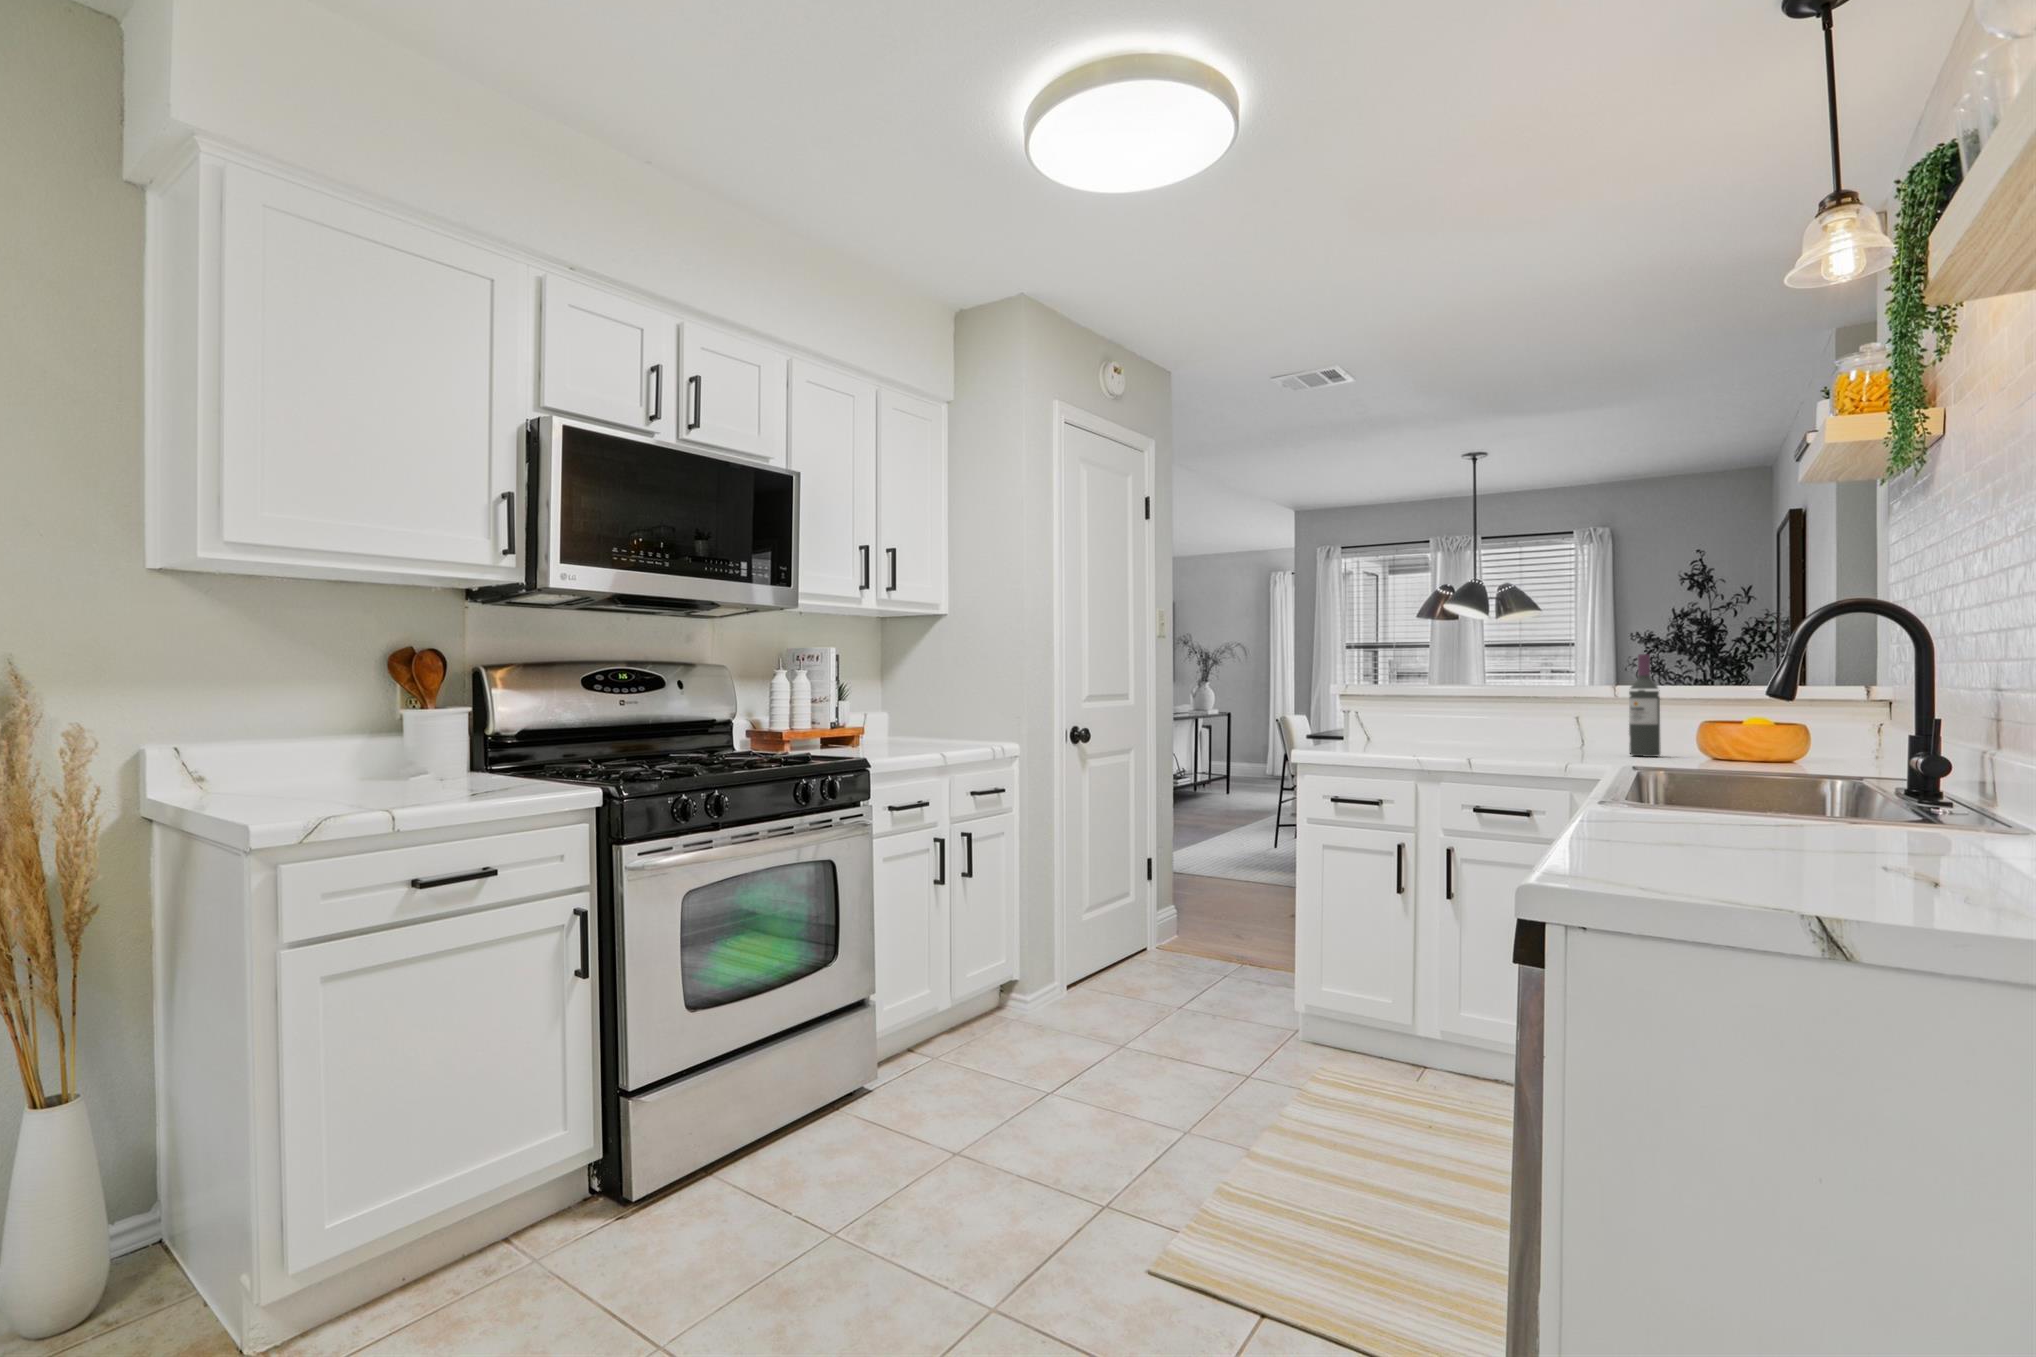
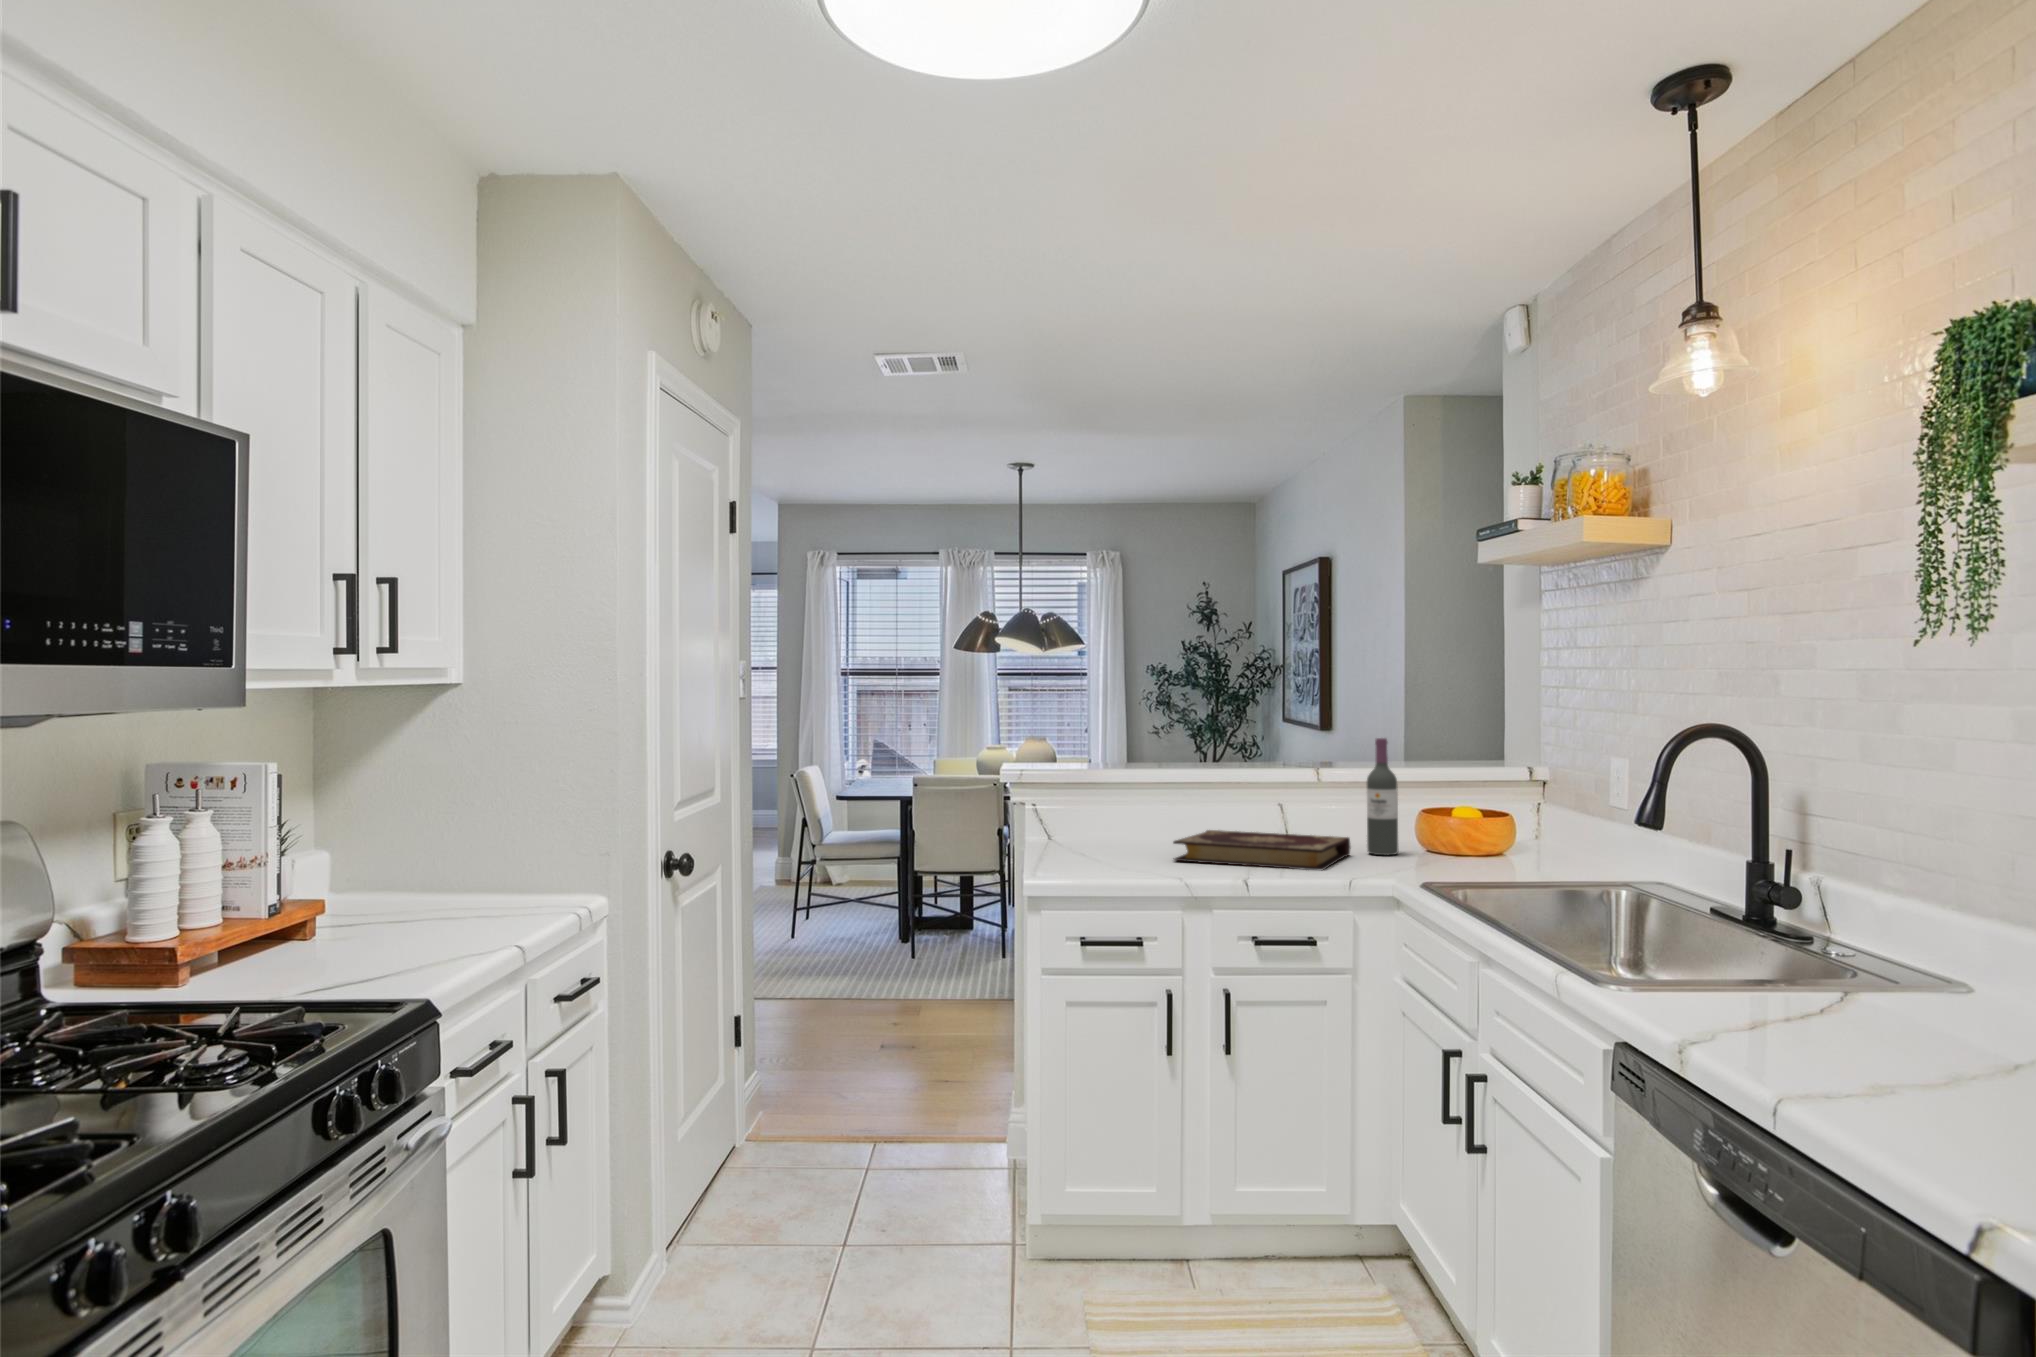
book: none [1440,734,1611,760] -> present [1173,830,1351,870]

